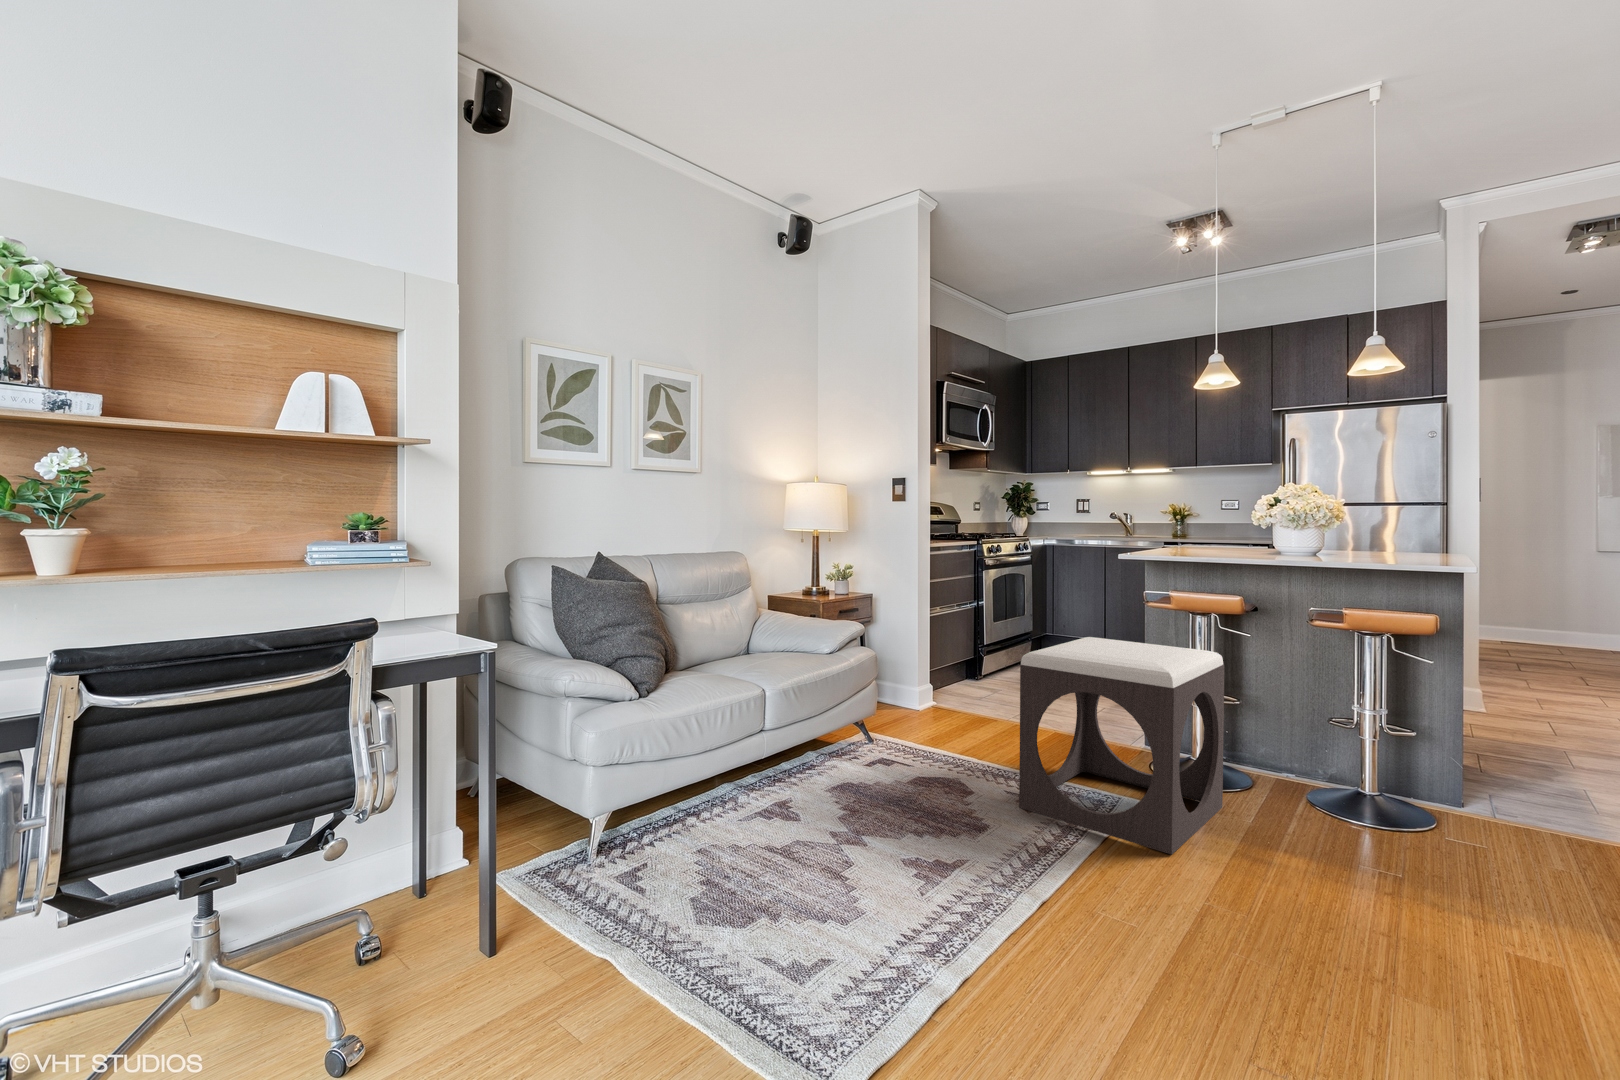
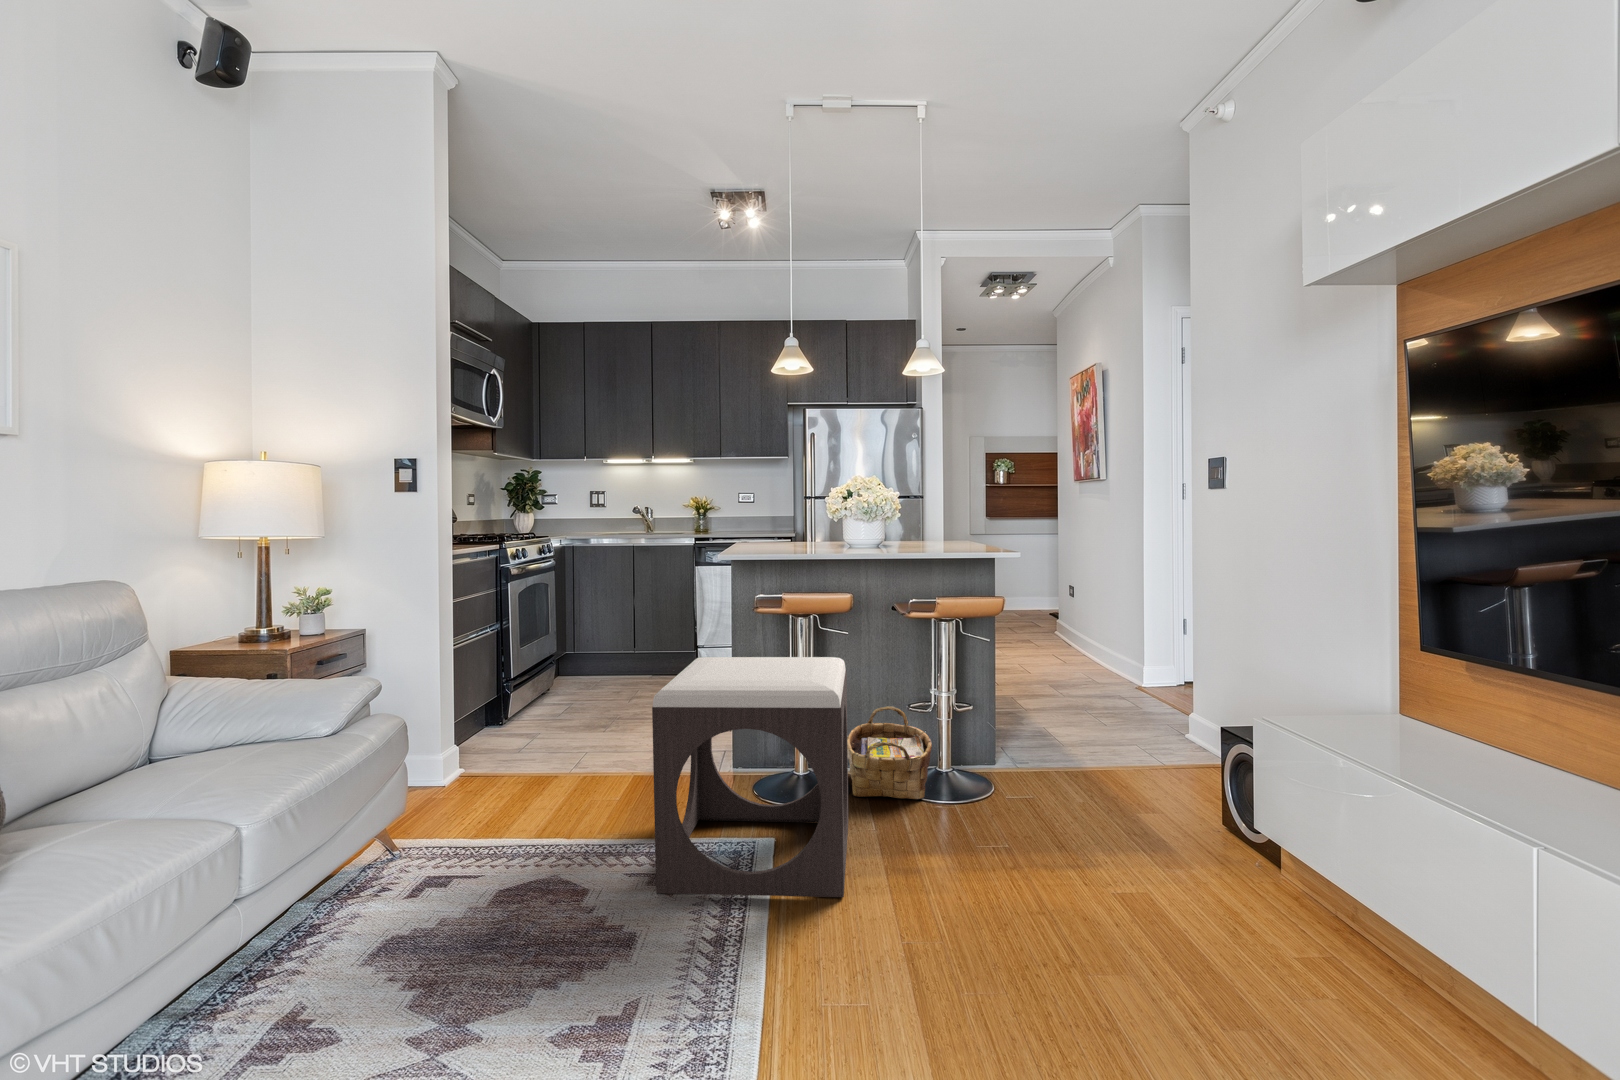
woven basket: none [1241,714,1346,808] -> present [847,707,932,799]

